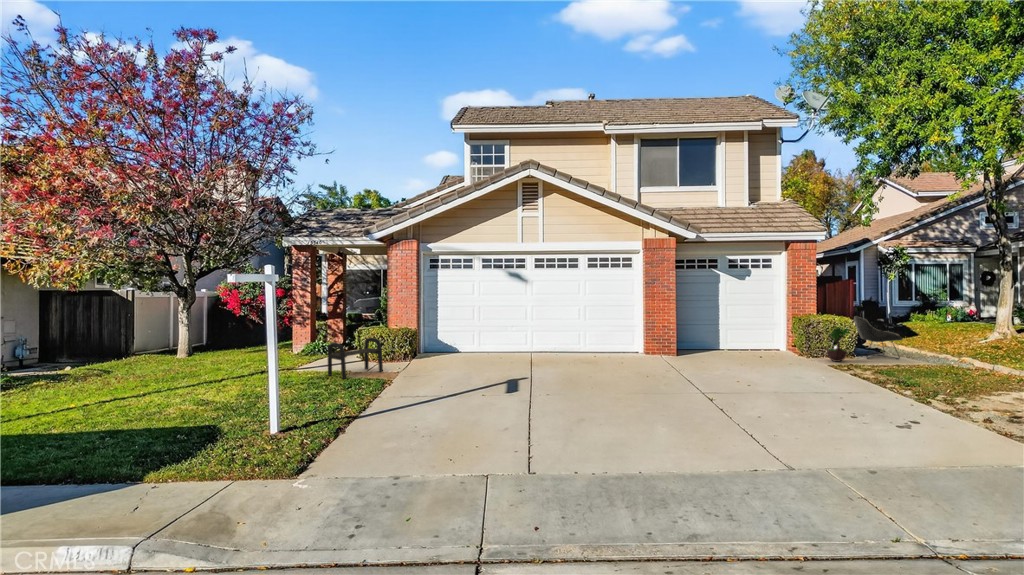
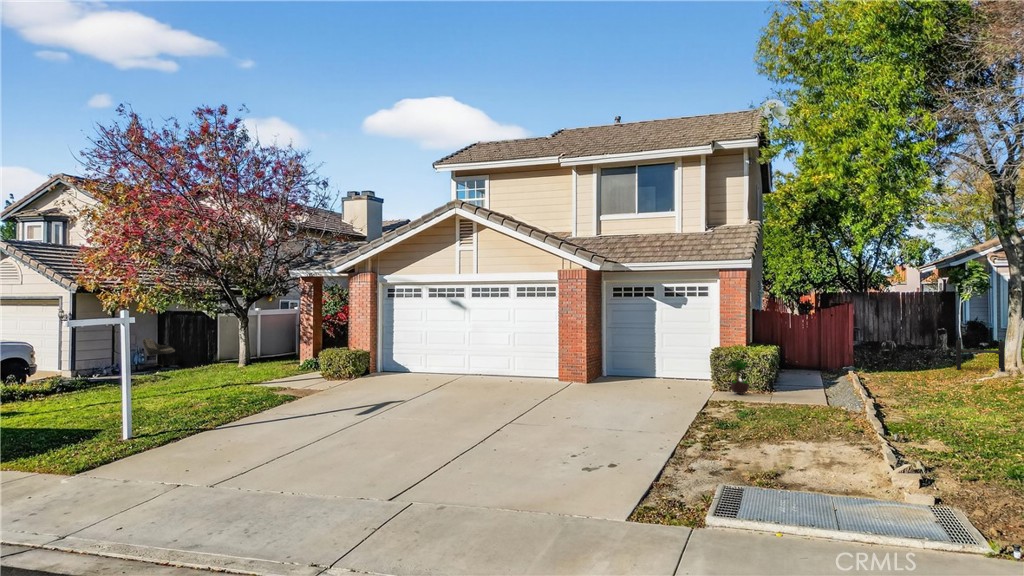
lounge chair: present [853,316,902,359] -> present [142,338,175,365]
bench: present [328,338,383,379] -> present [956,340,1005,372]

